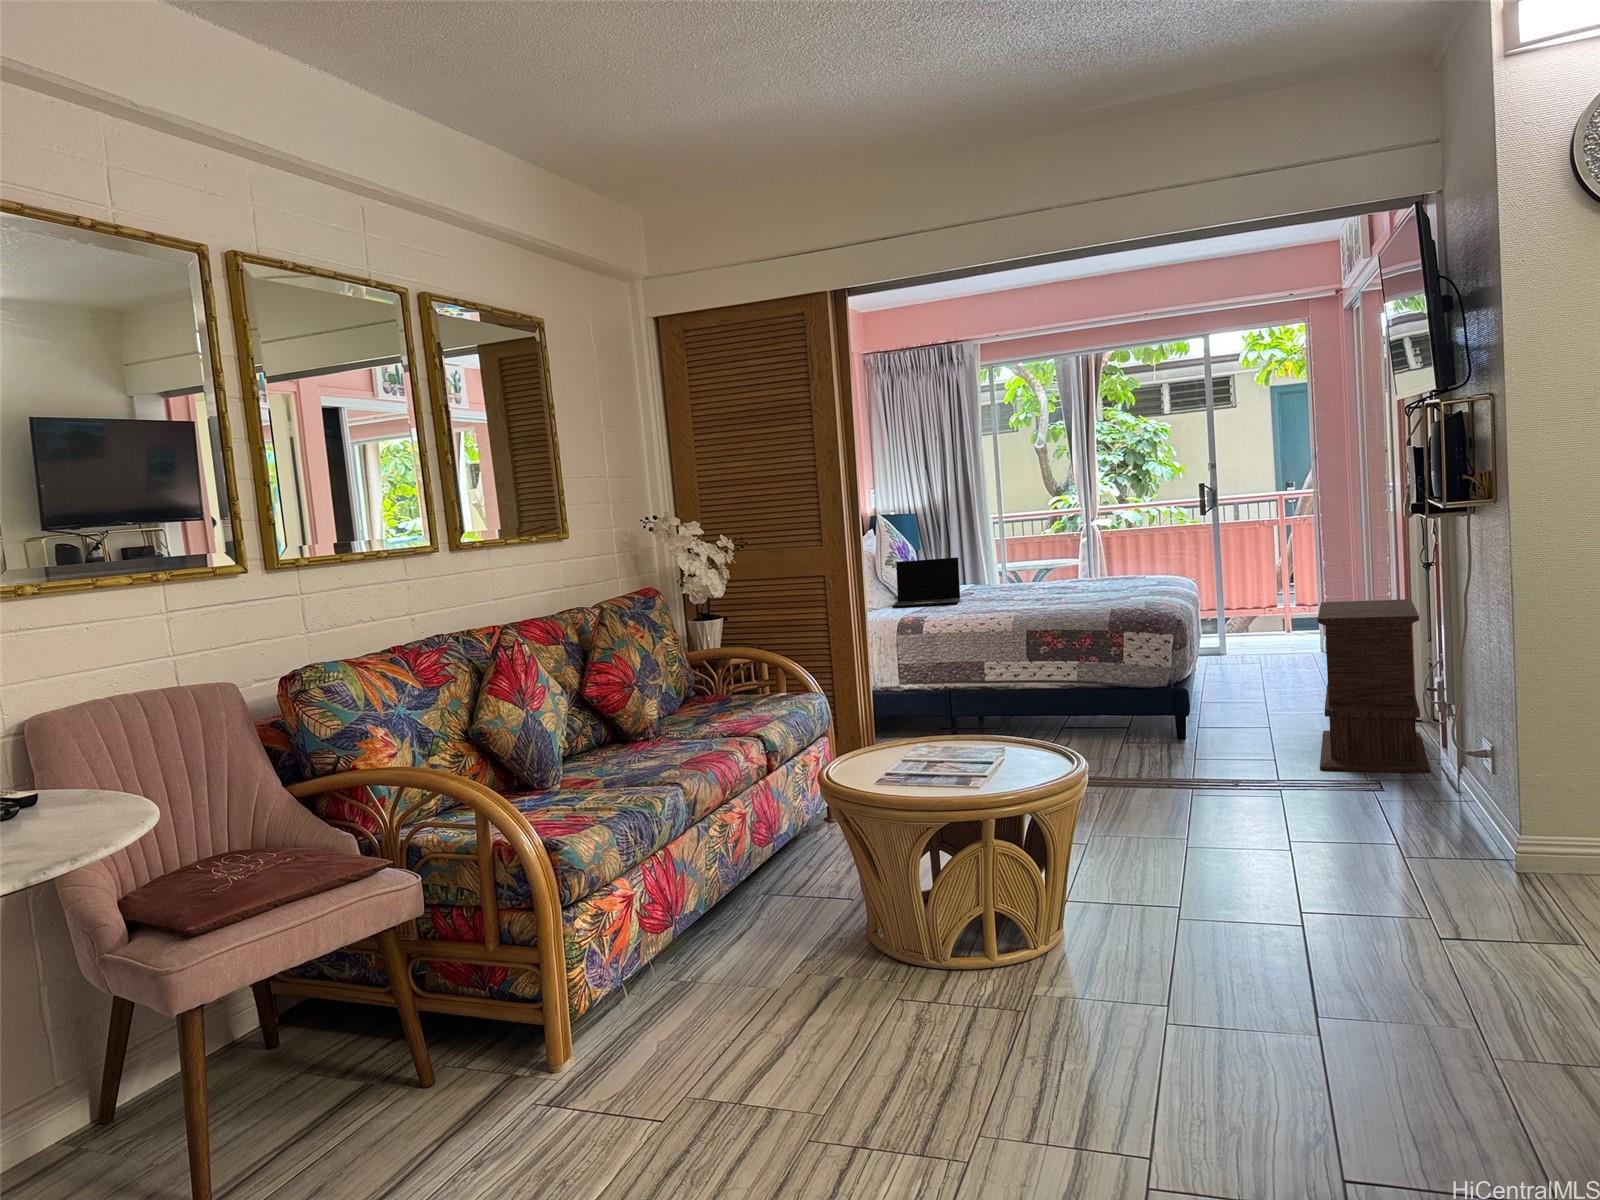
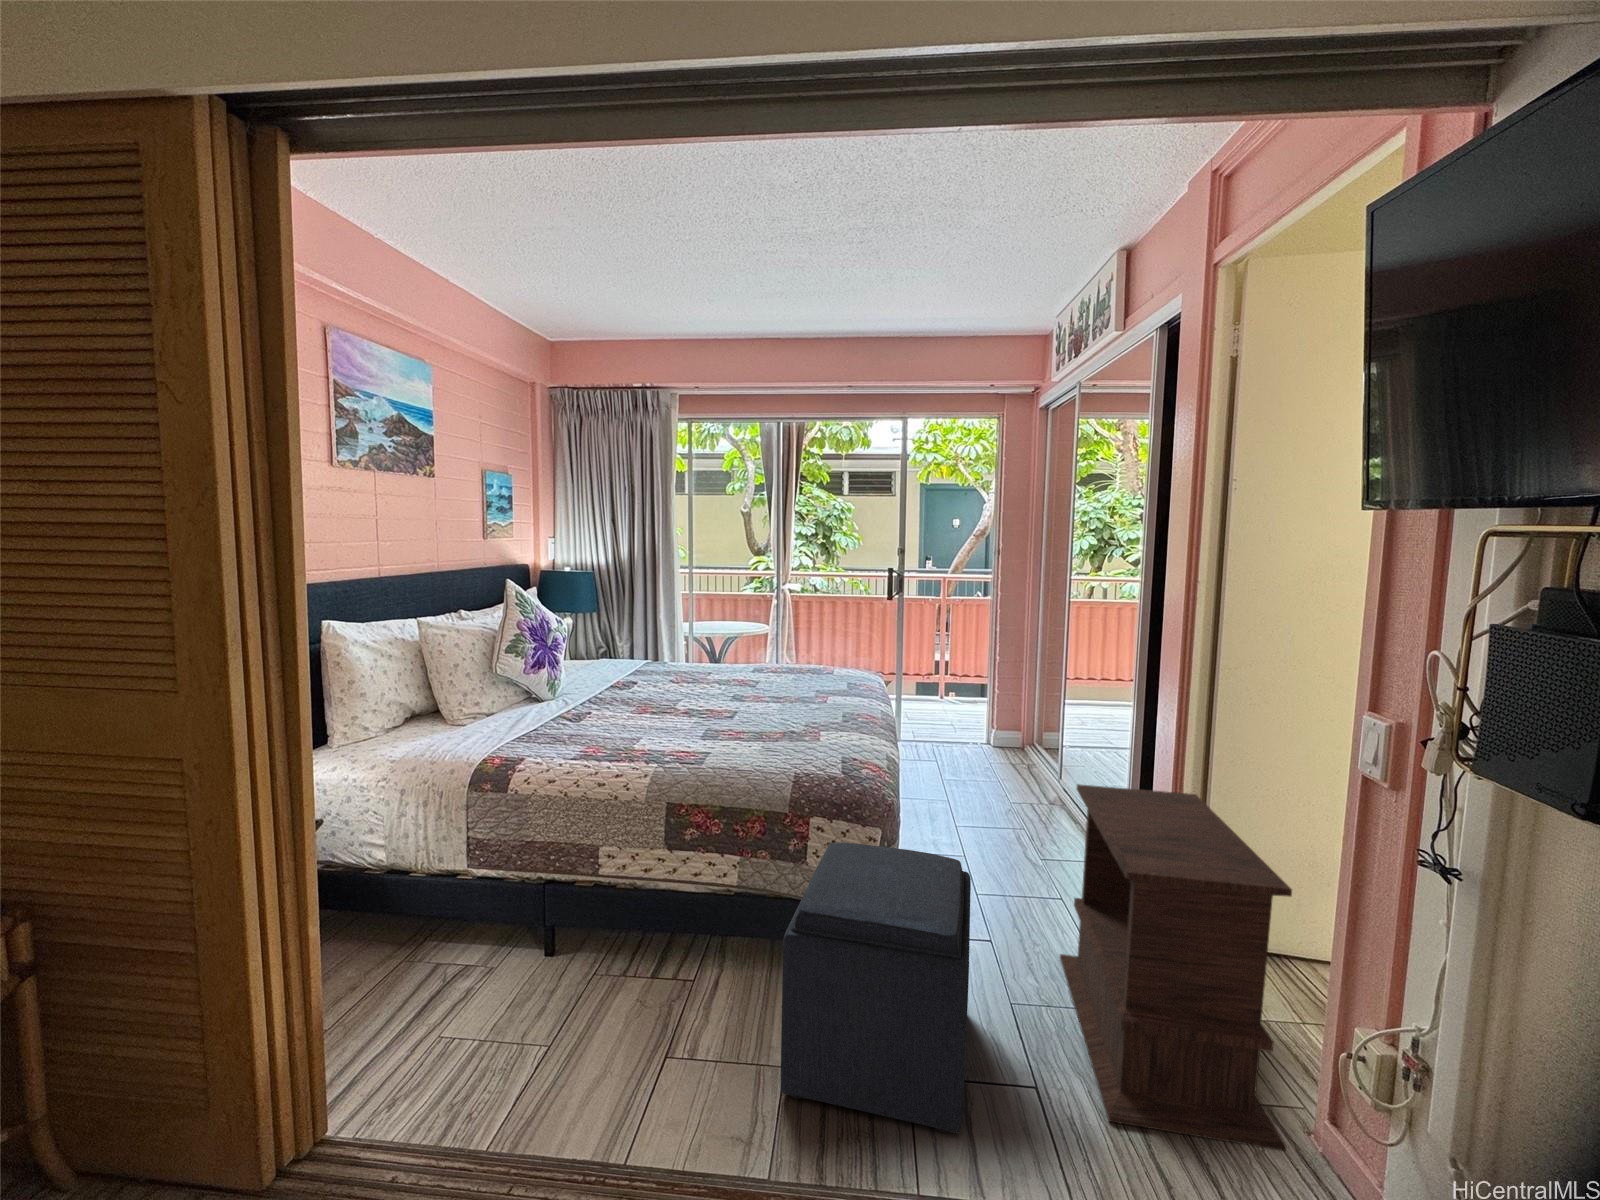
laptop: present [892,557,960,608] -> none [501,647,609,719]
ottoman: none [1110,642,1240,774] -> present [781,842,971,1133]

